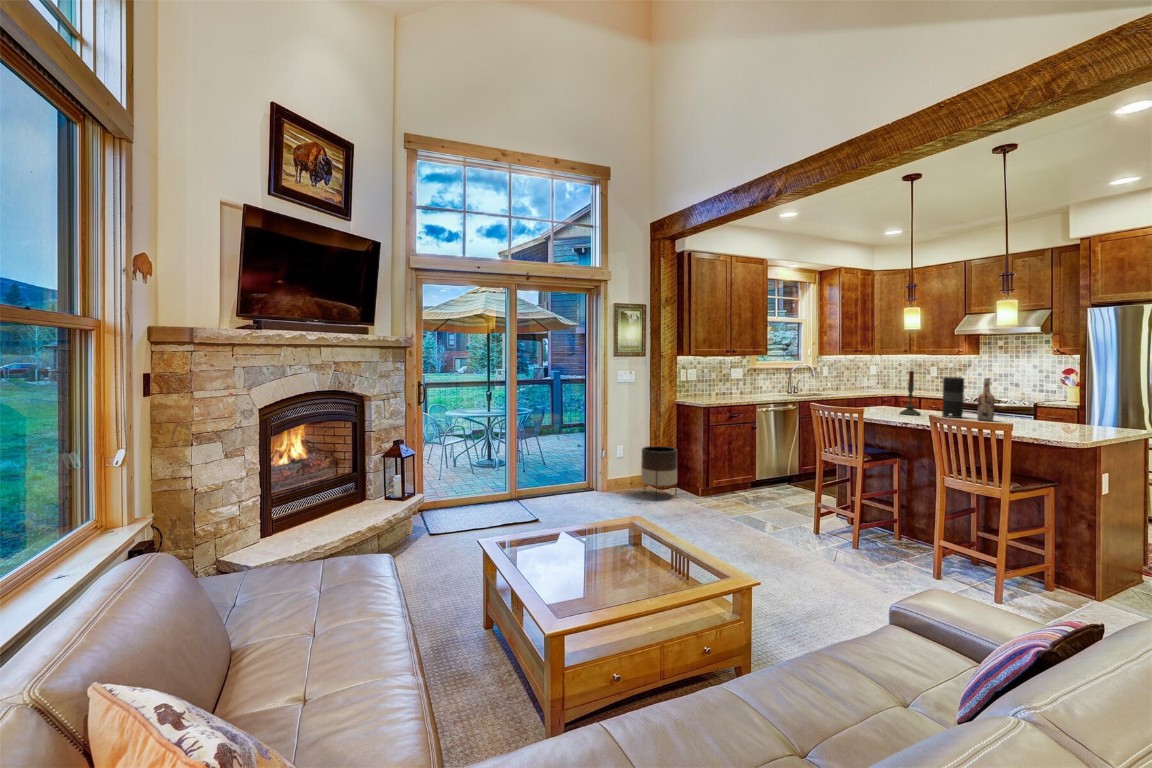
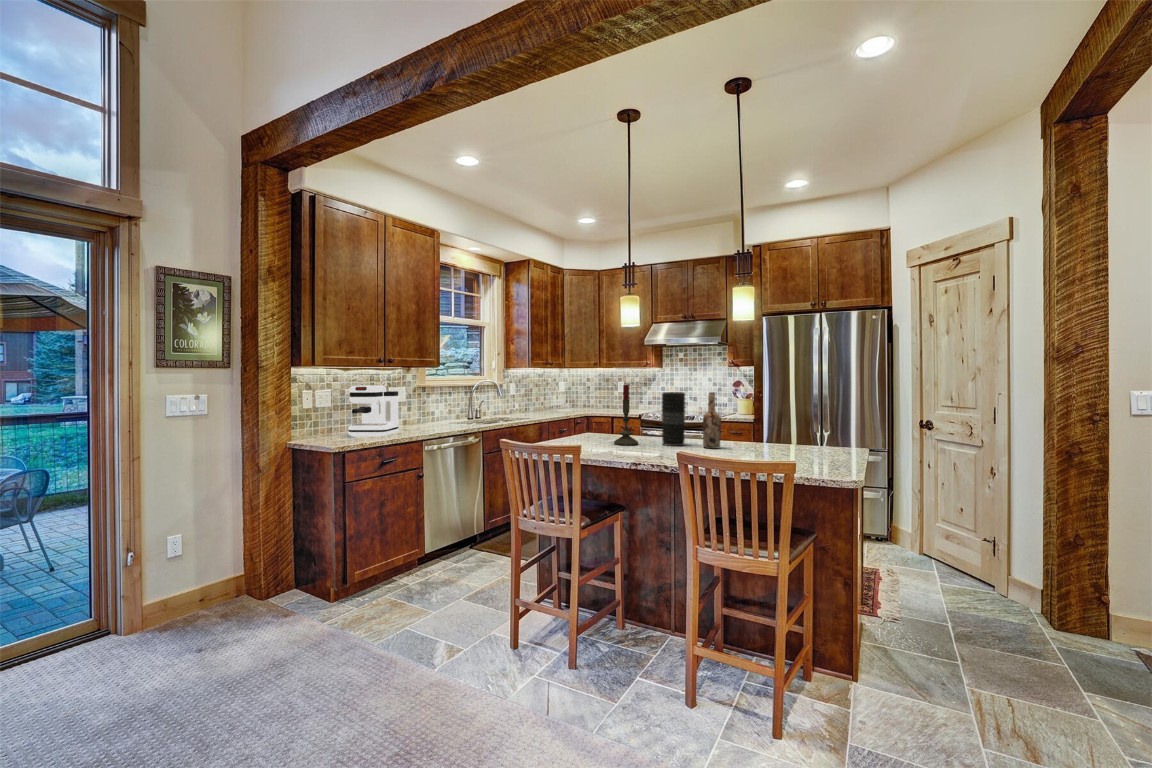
coffee maker: none [708,368,739,402] -> present [348,385,399,437]
planter: present [641,446,677,488] -> none [214,523,289,632]

